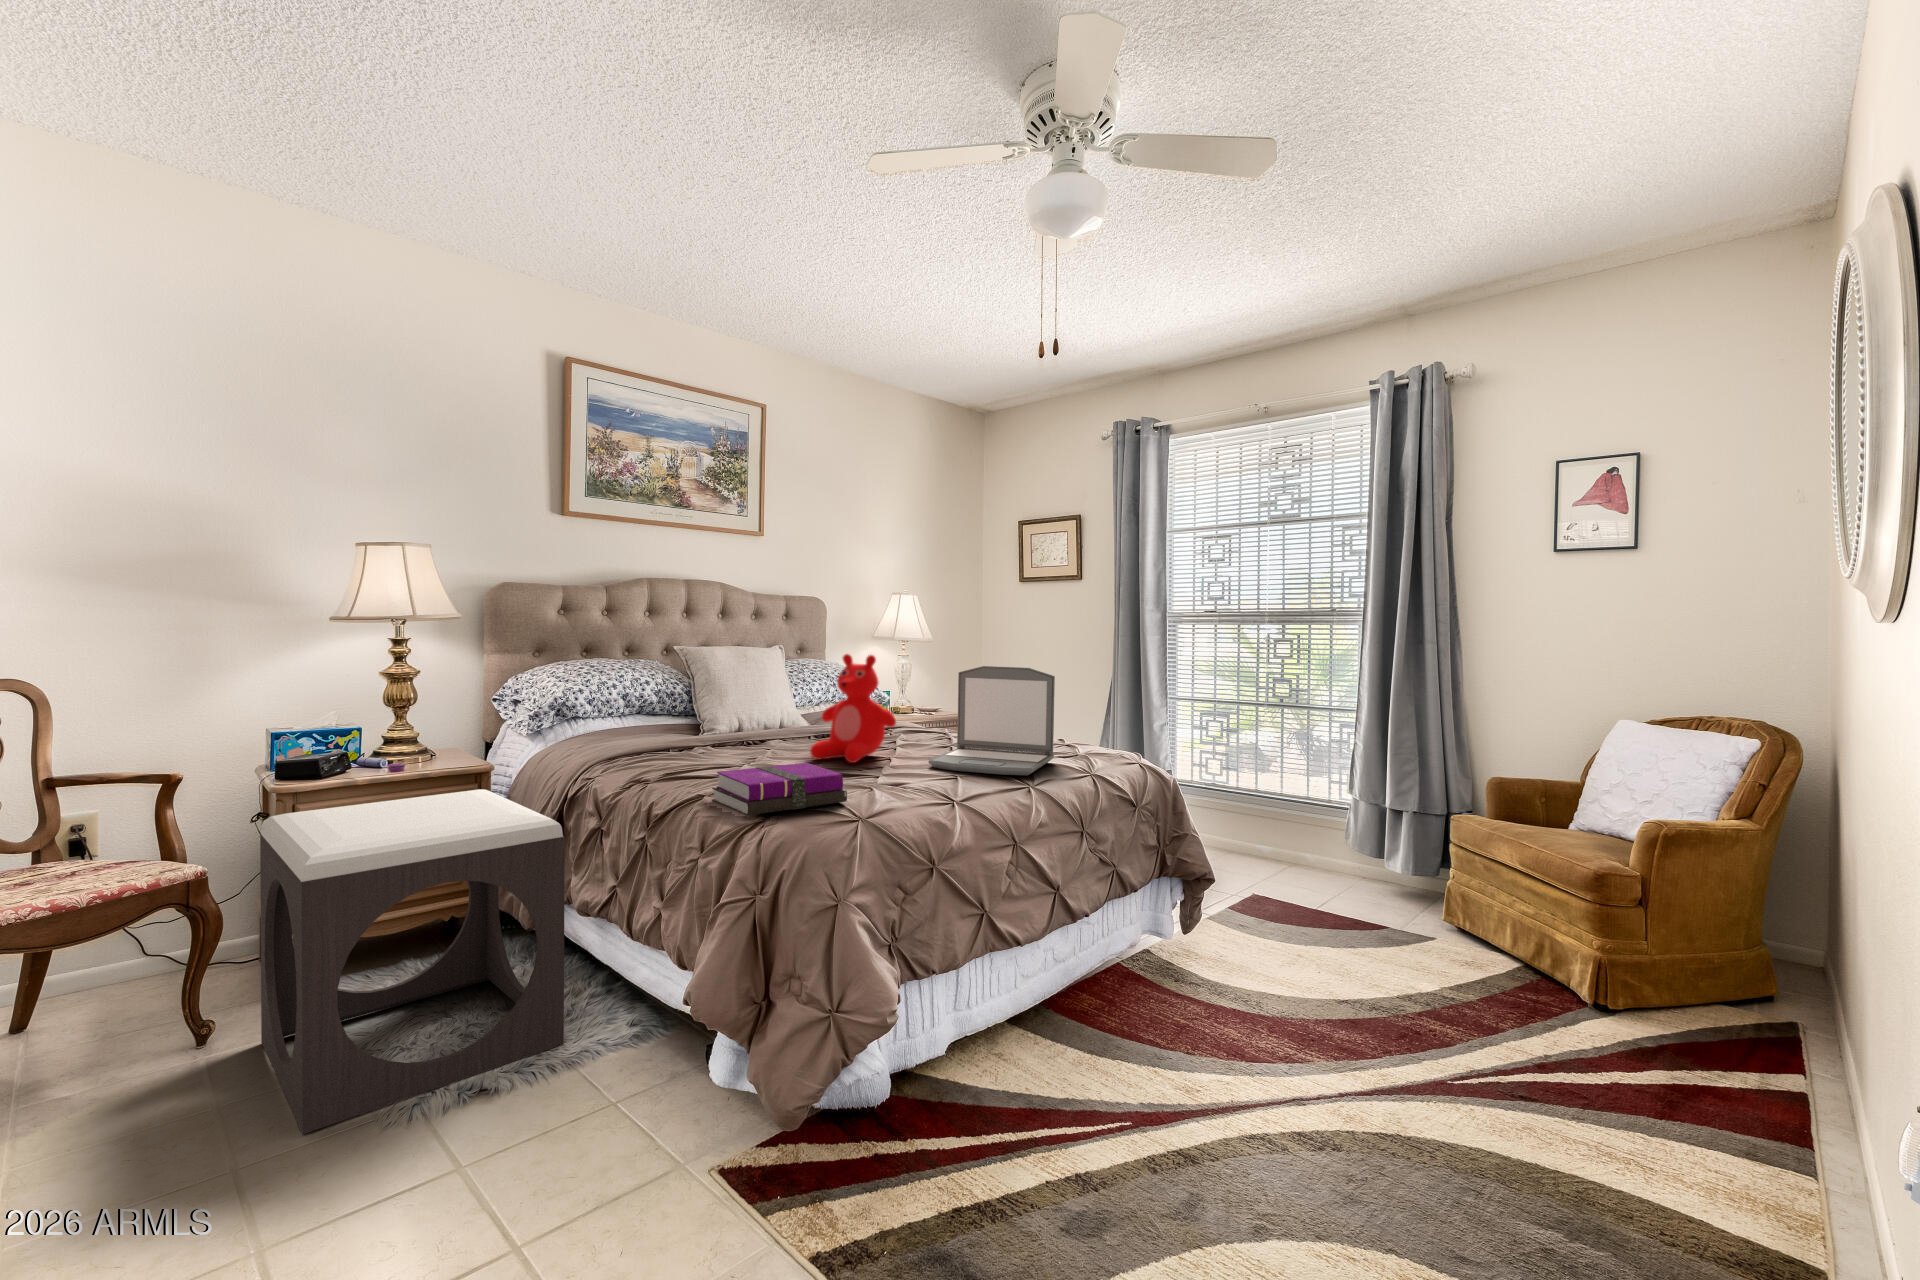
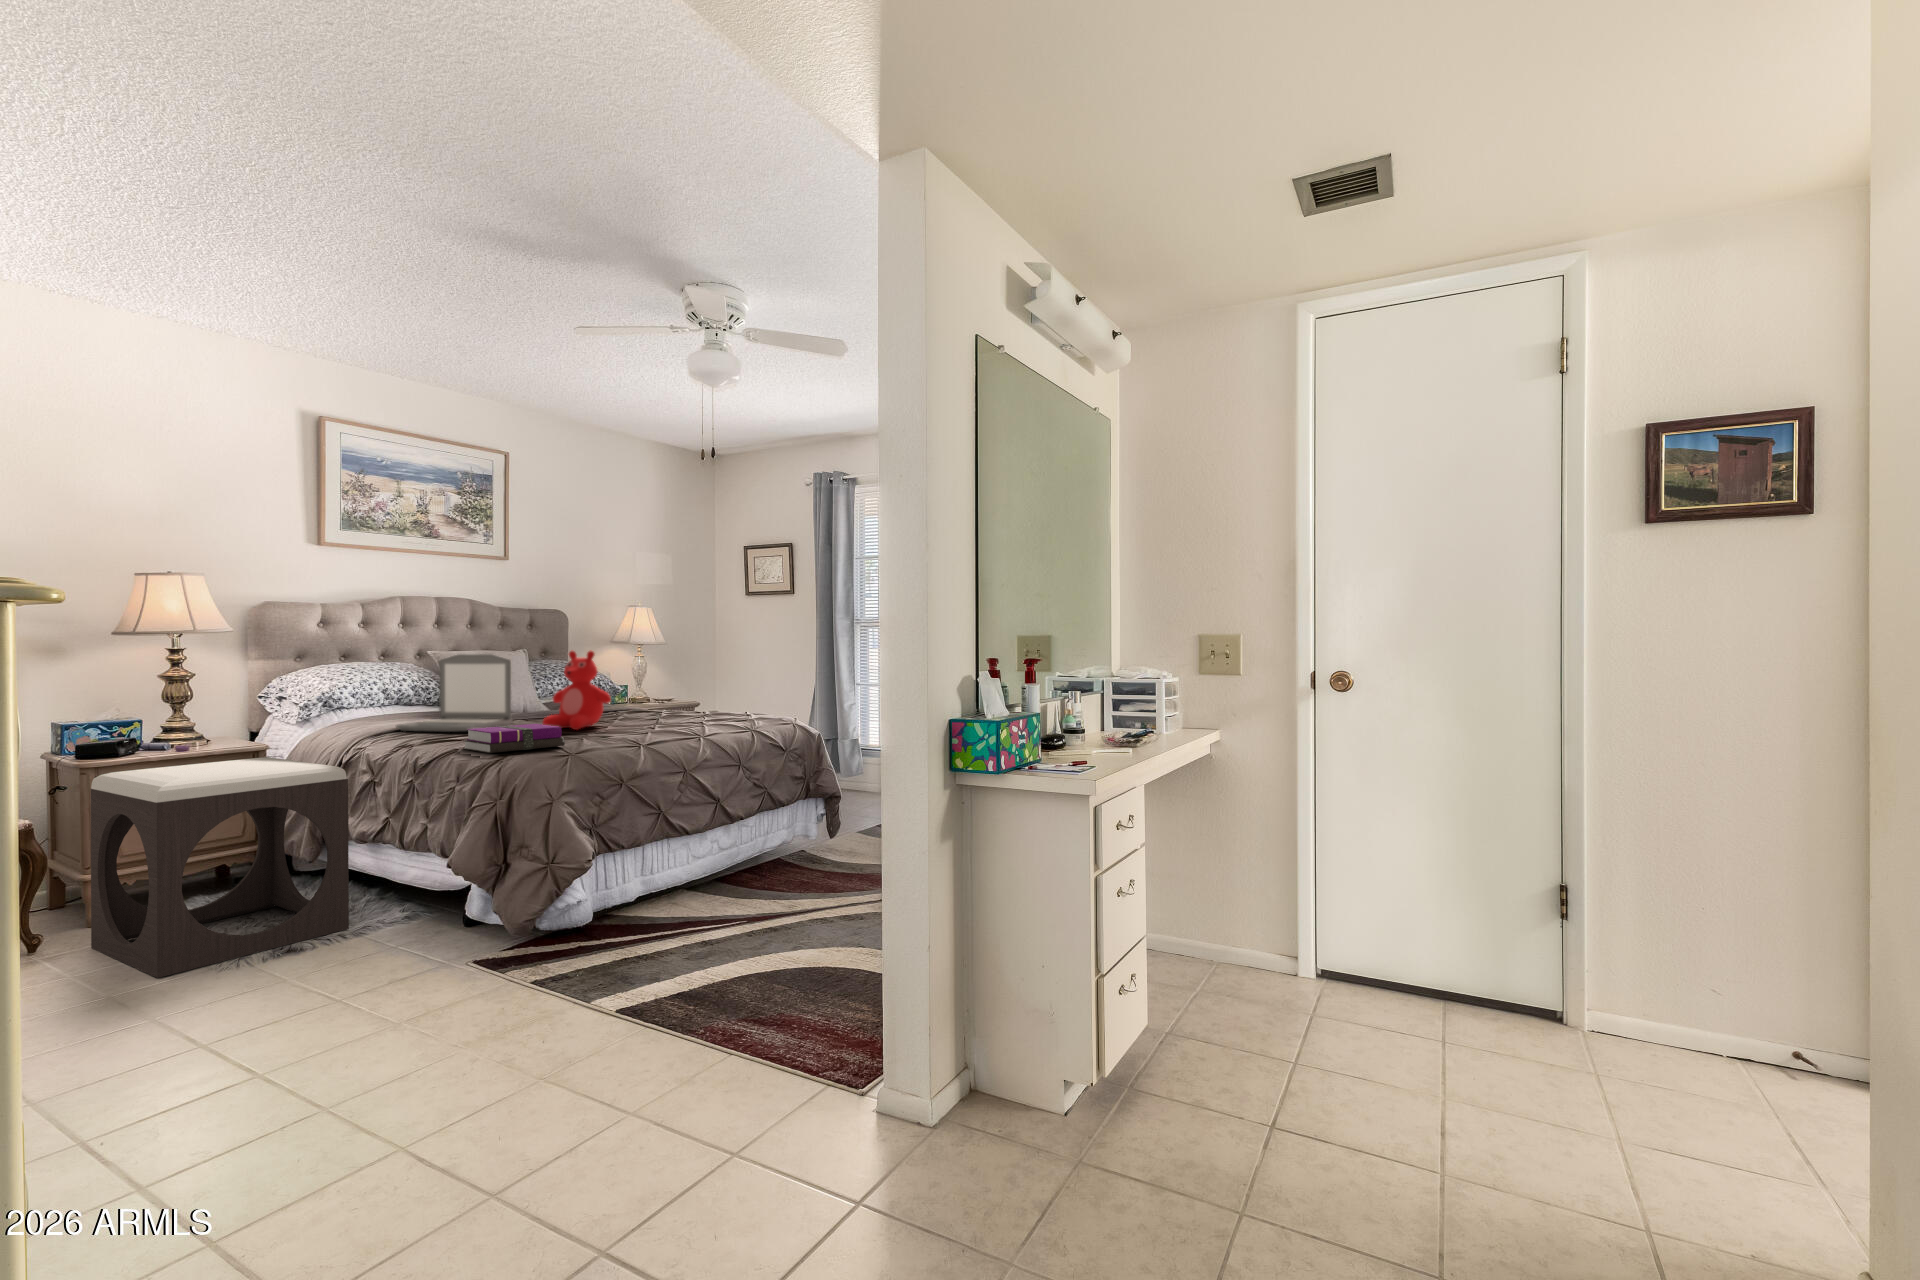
laptop: present [929,666,1055,775] -> present [396,654,513,731]

